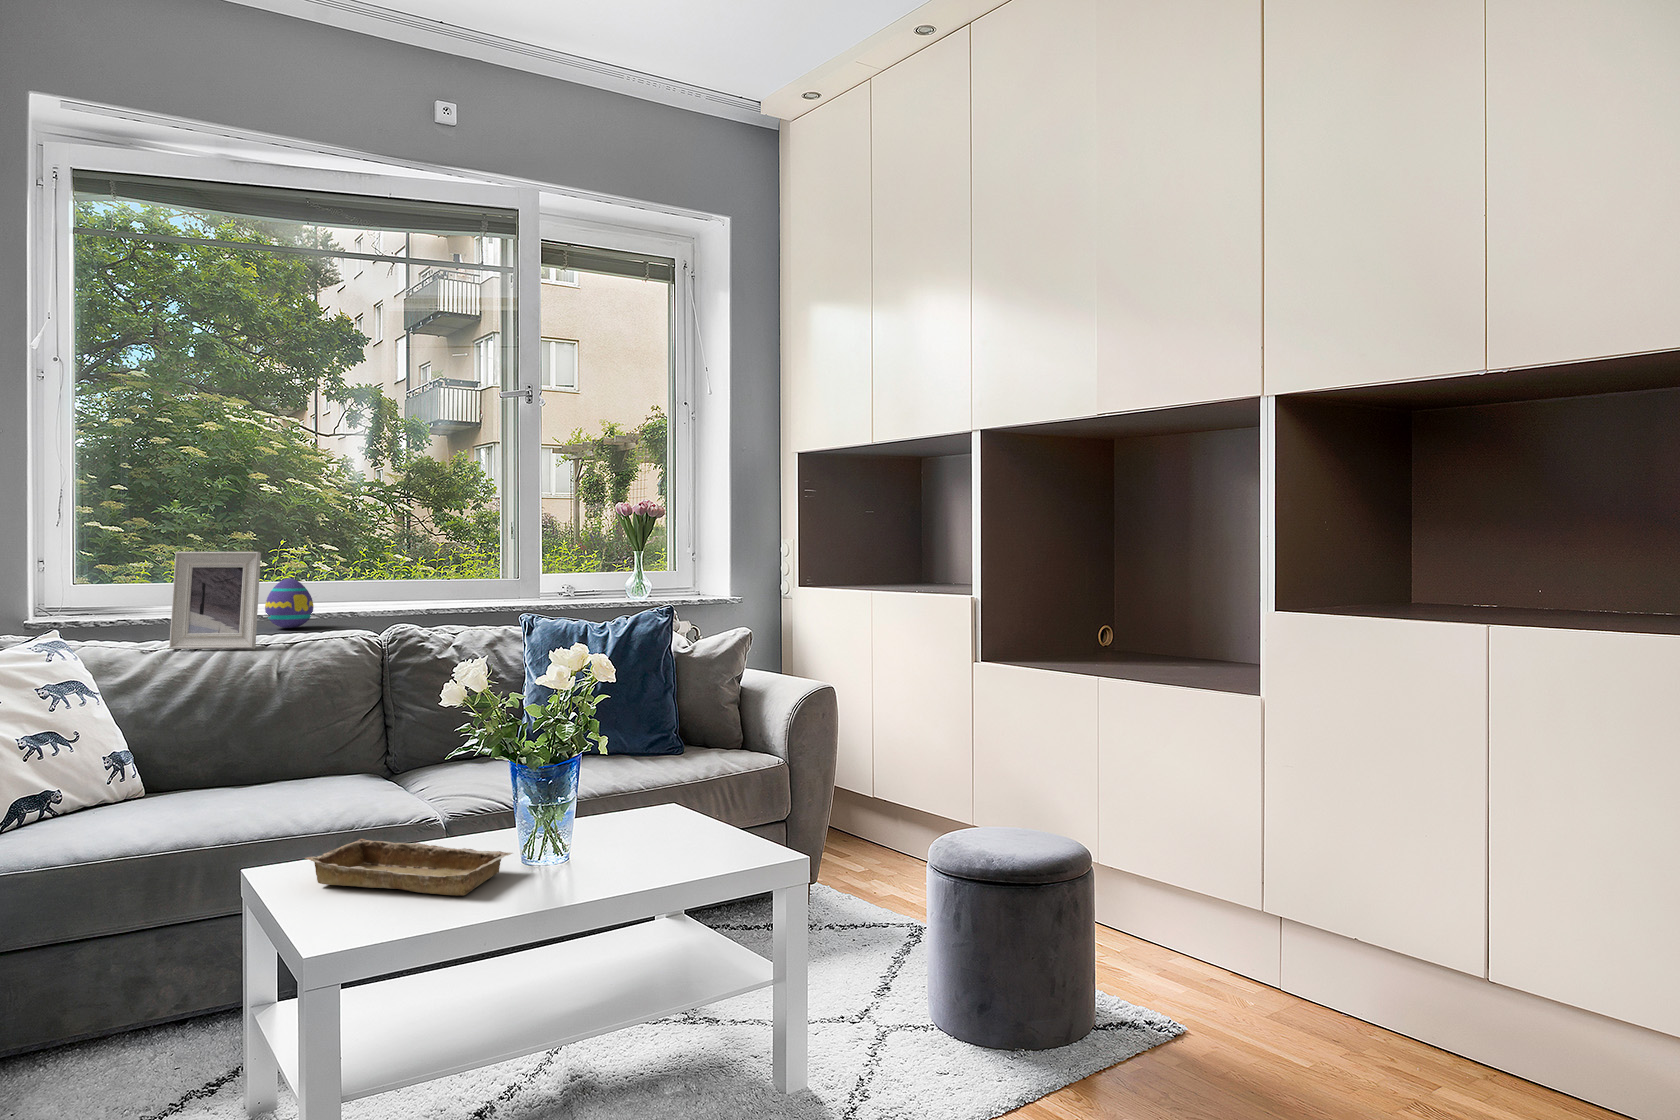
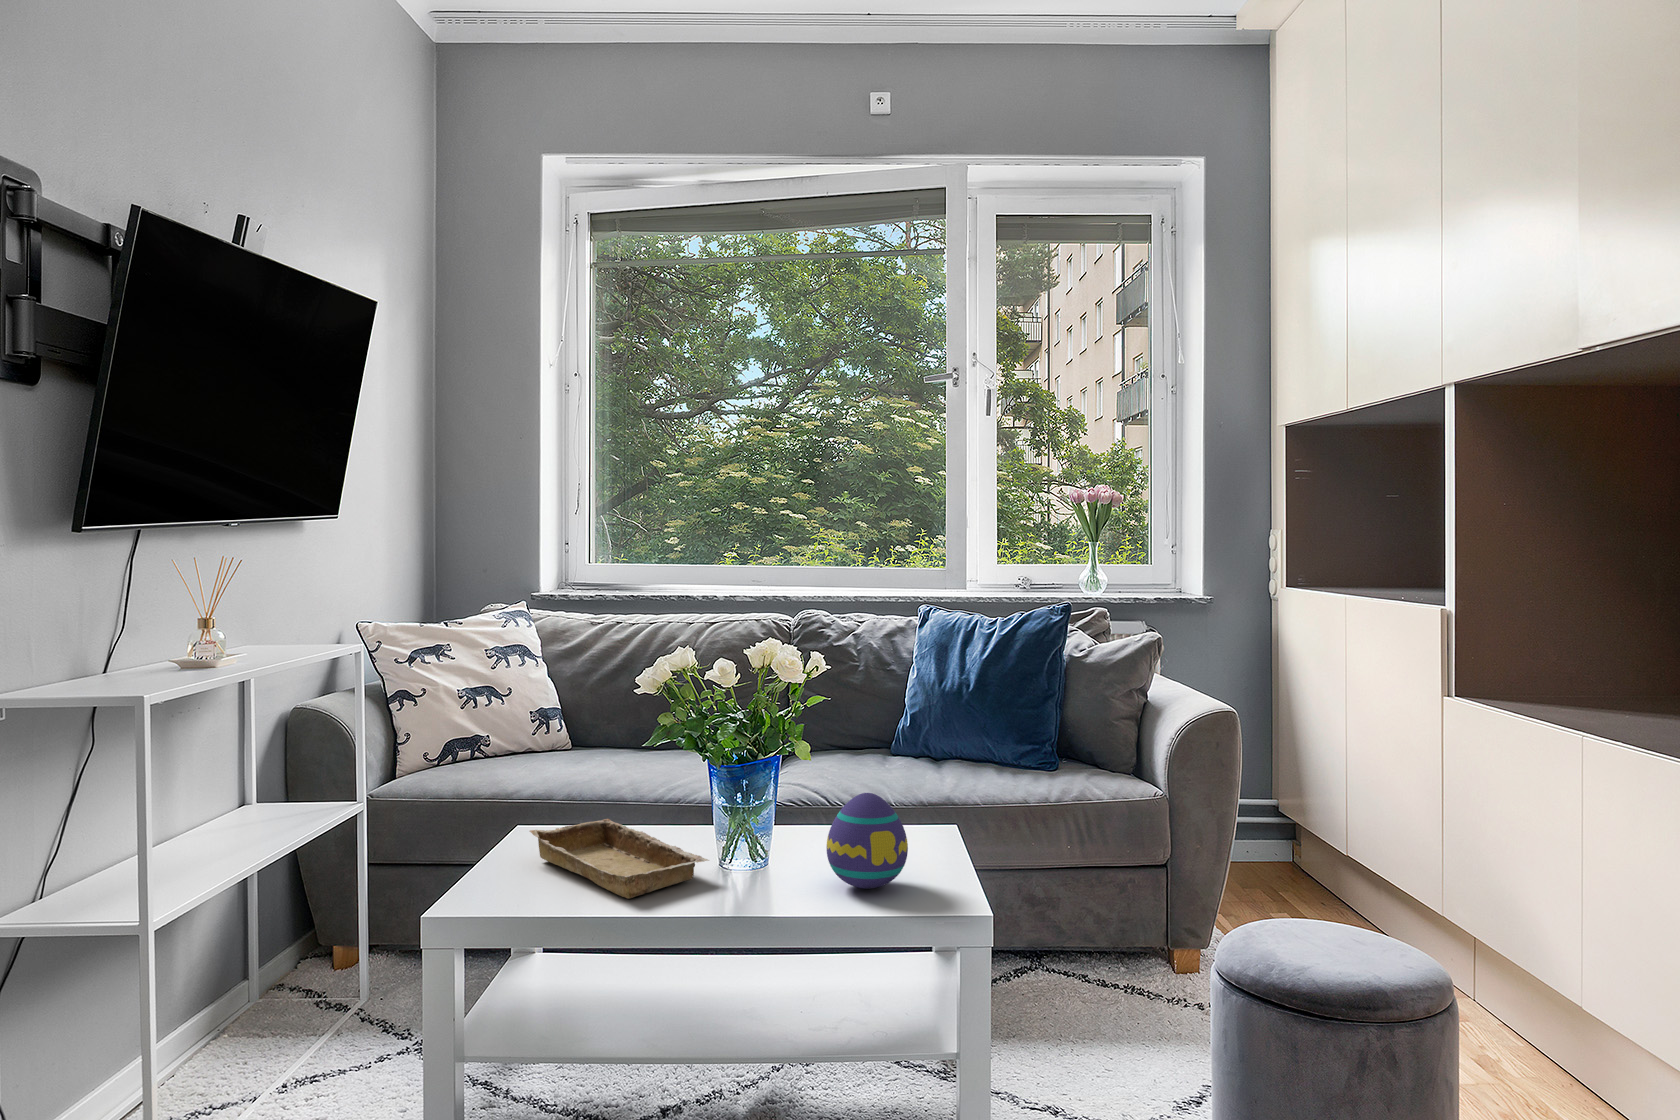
picture frame: present [169,552,261,649] -> none [608,536,678,625]
decorative egg: present [265,578,313,628] -> present [827,793,908,889]

